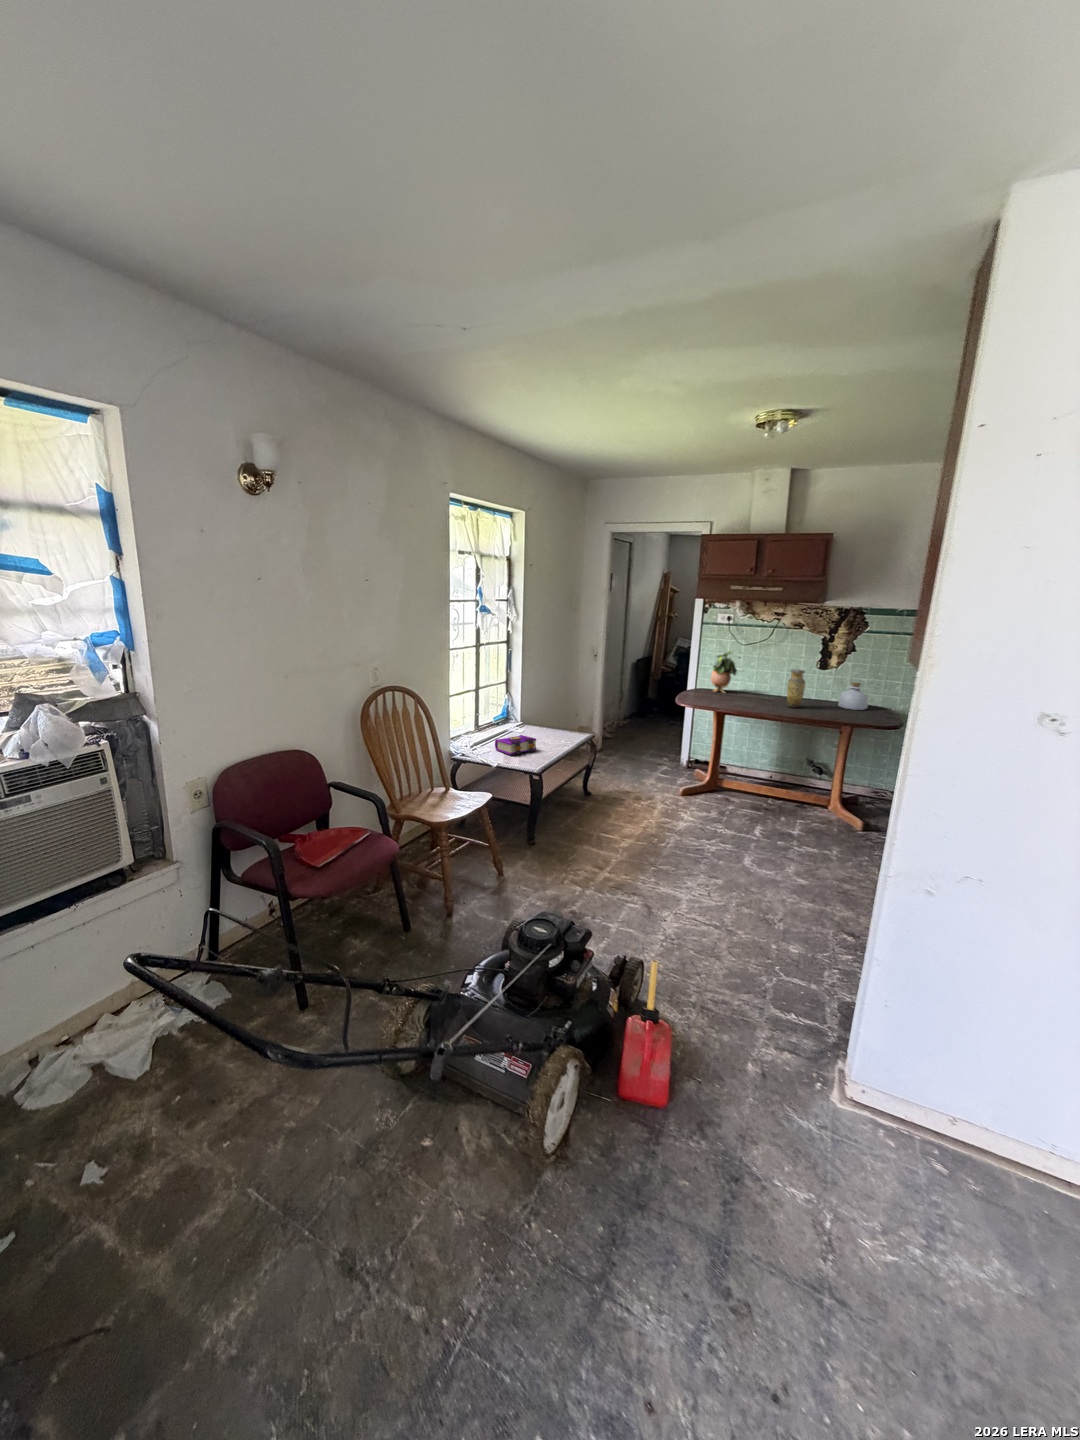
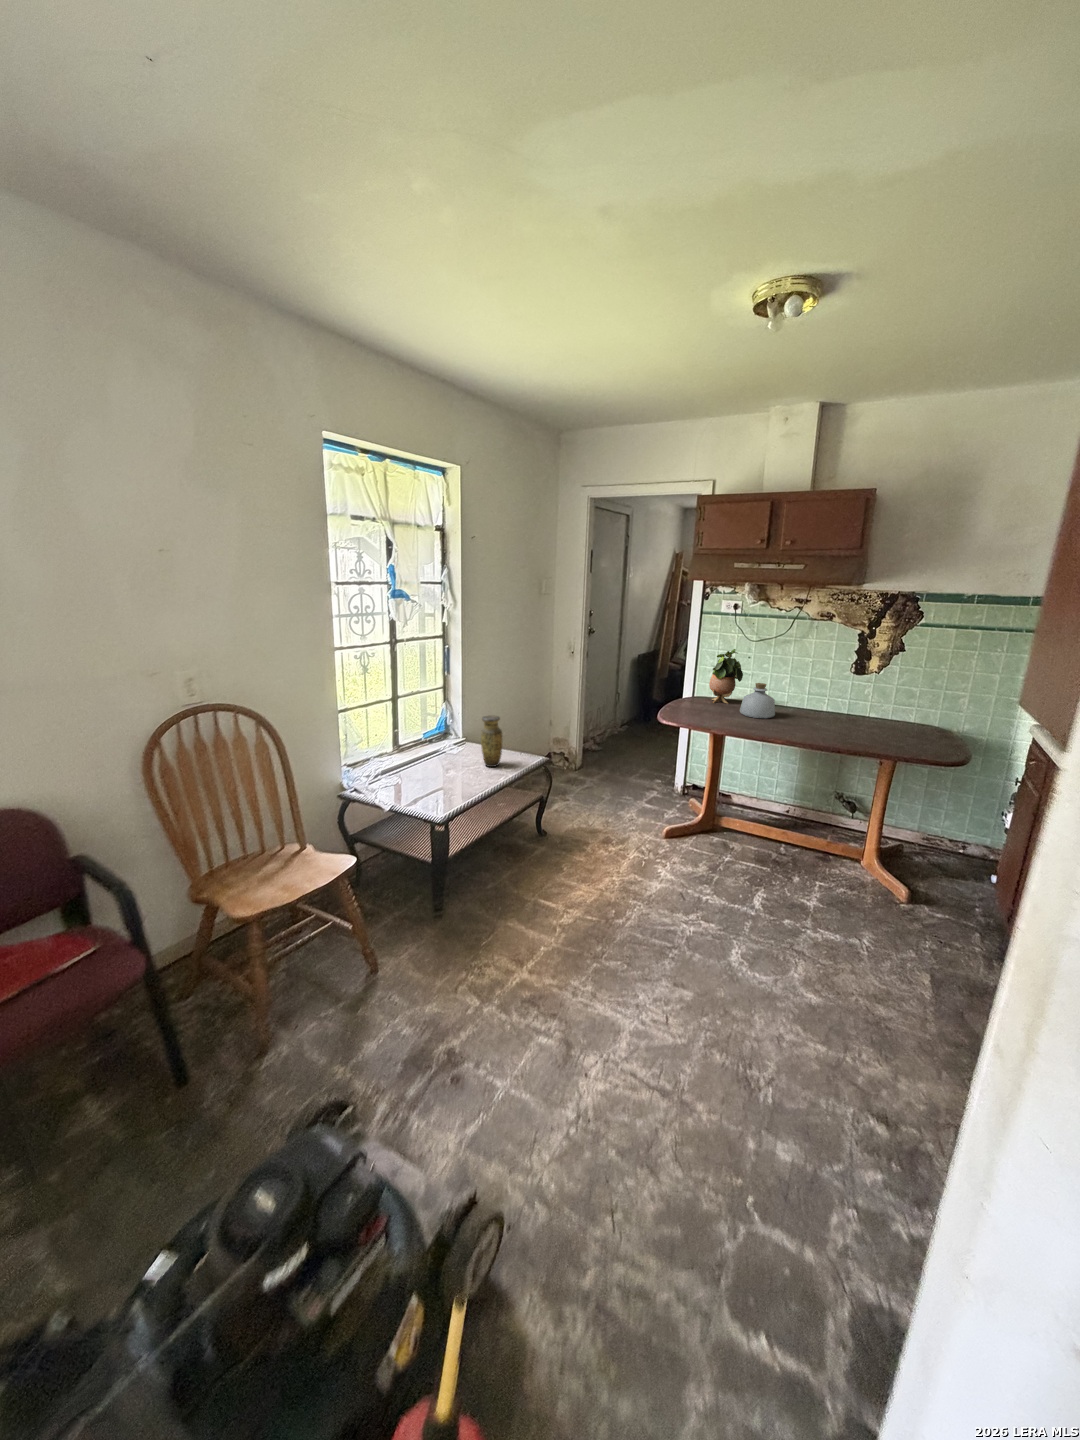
vase: present [787,670,805,708] -> present [481,715,502,767]
bottle: present [838,682,868,710] -> present [740,683,775,718]
book: present [495,735,536,755] -> none [403,761,458,791]

